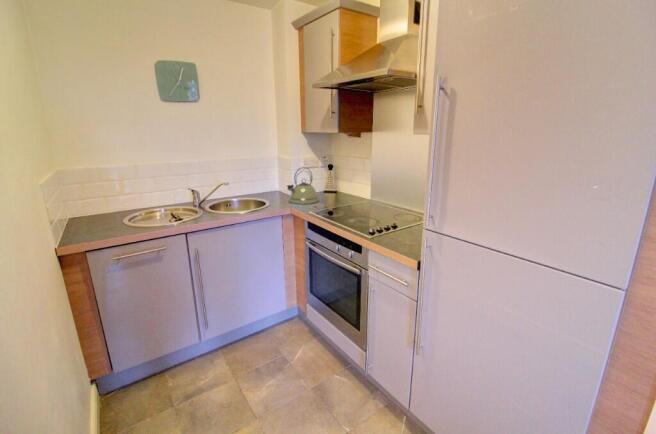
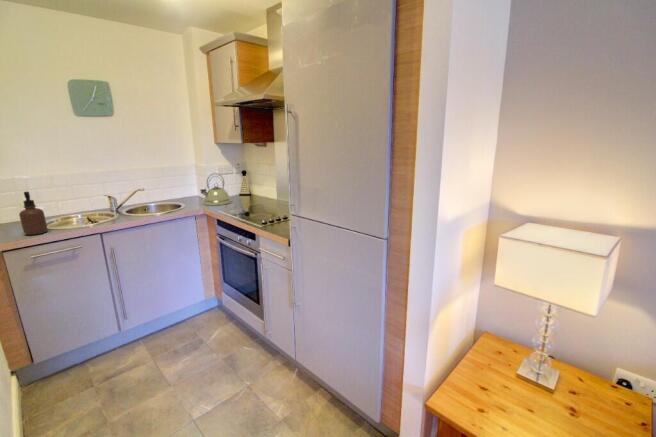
soap dispenser: none [104,184,132,233] -> present [19,192,47,235]

